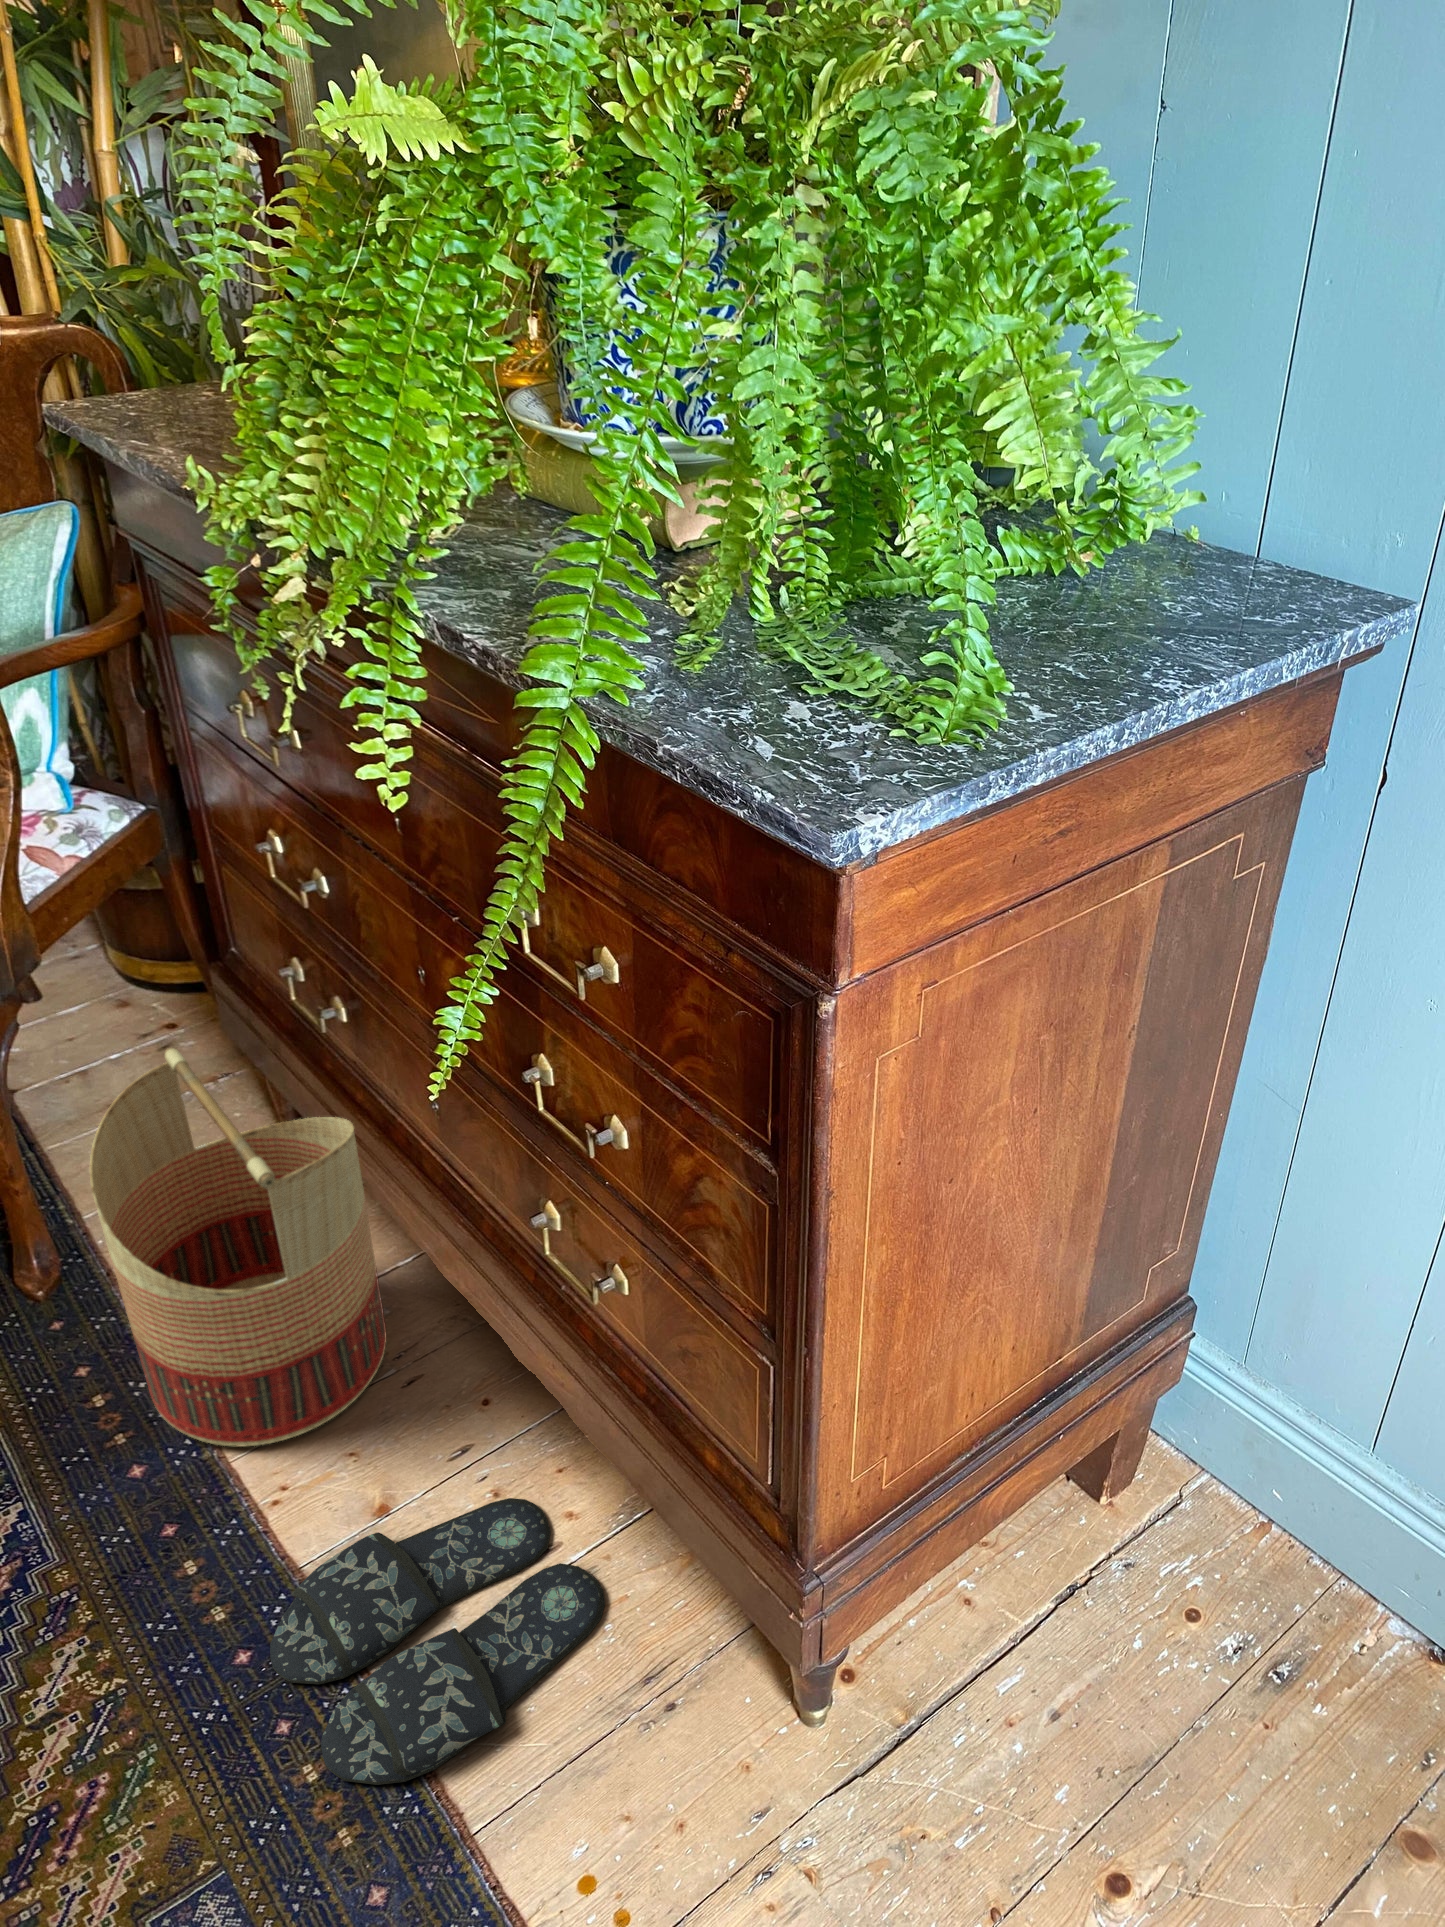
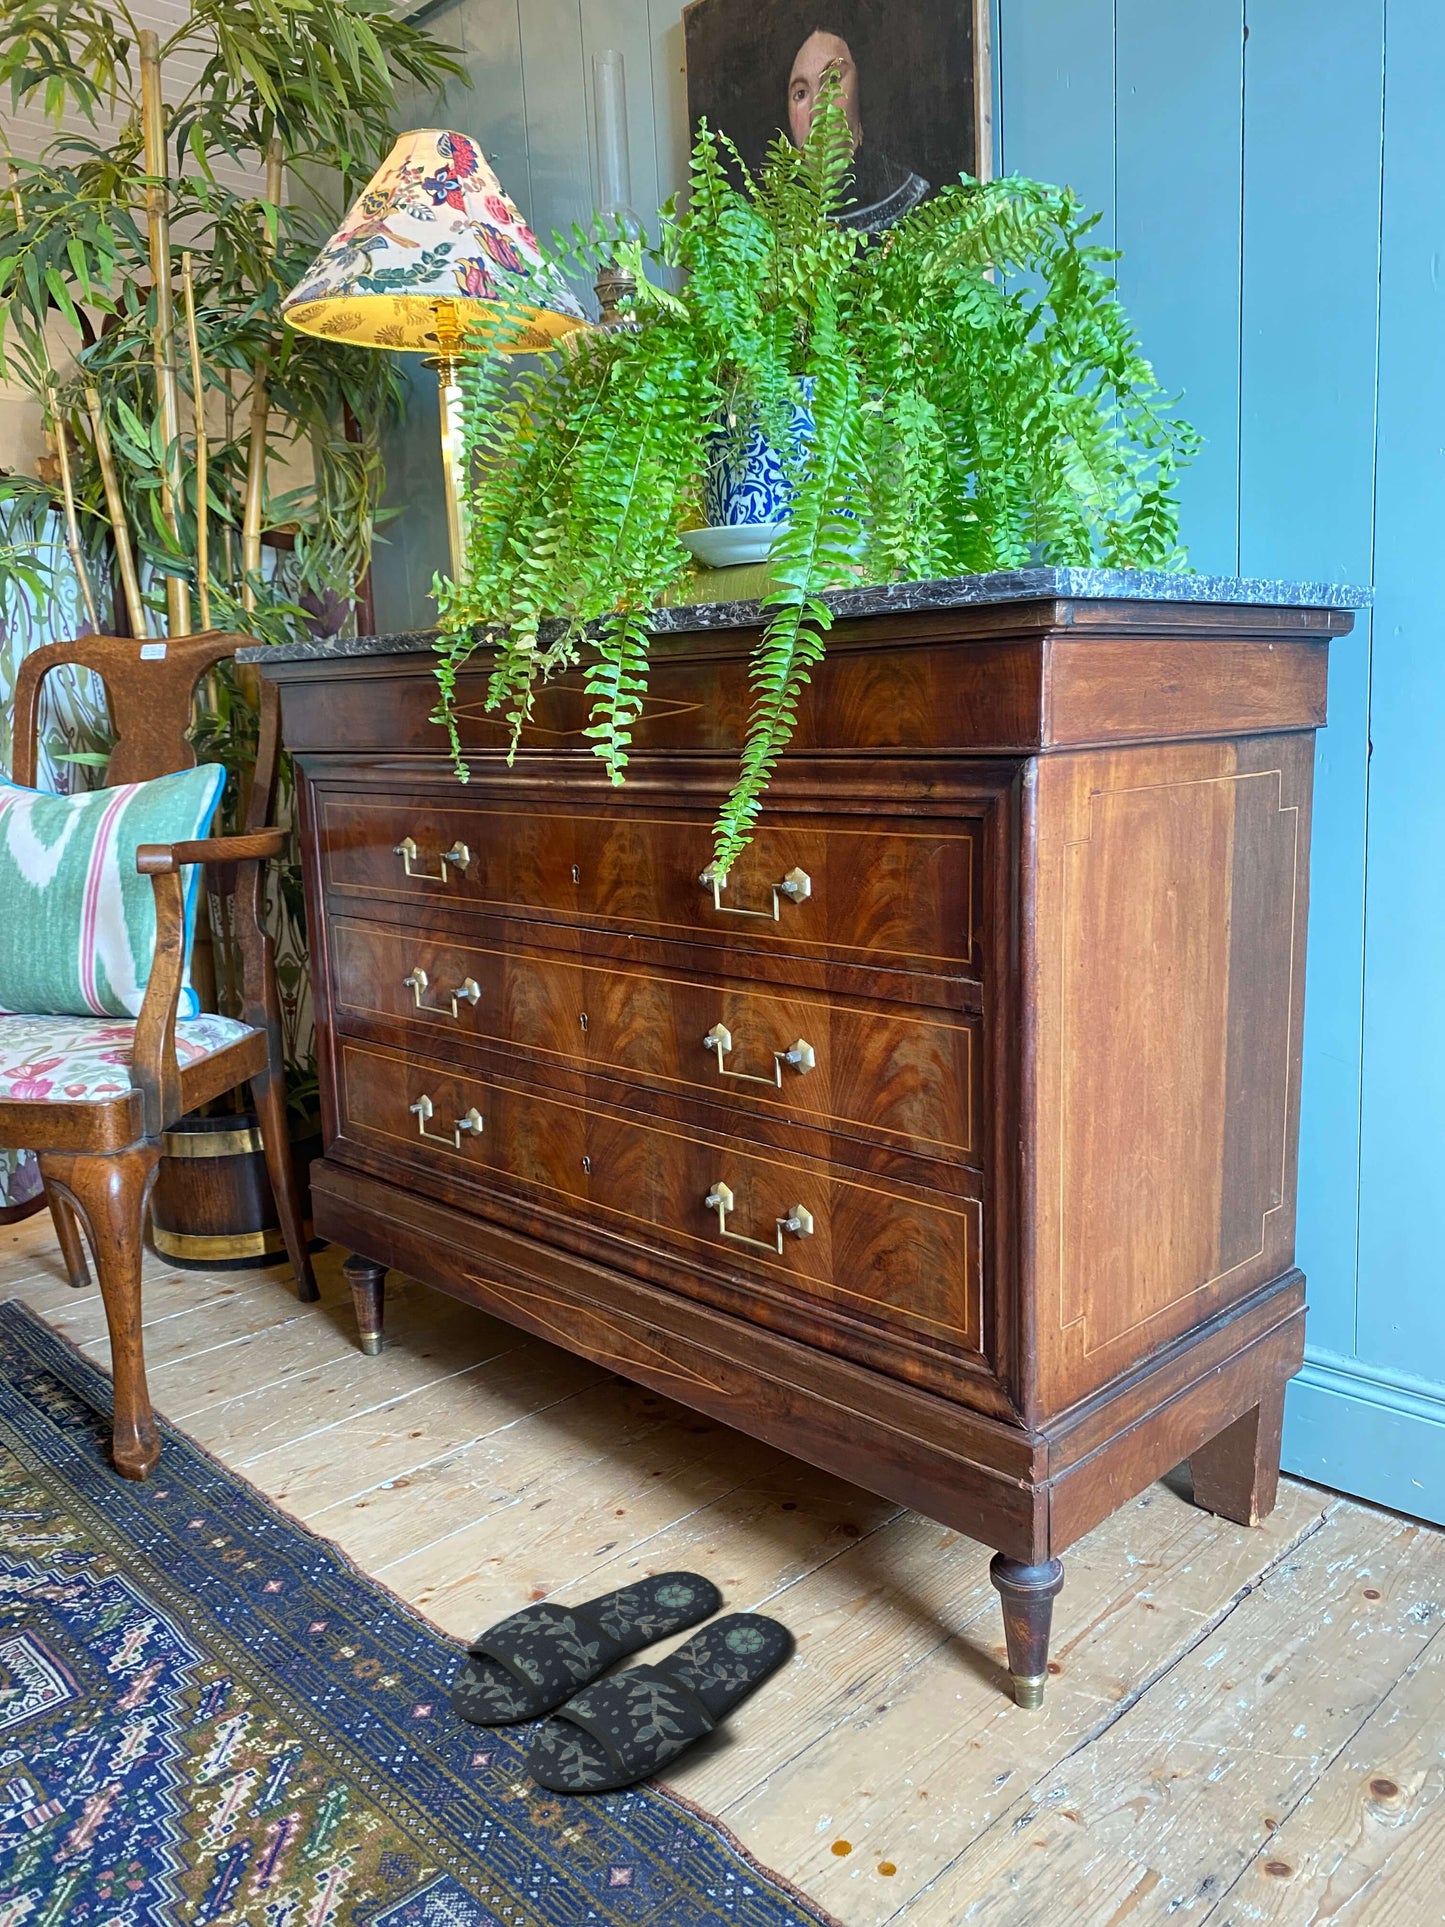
basket: present [90,1048,387,1446] -> none [249,1164,511,1558]

